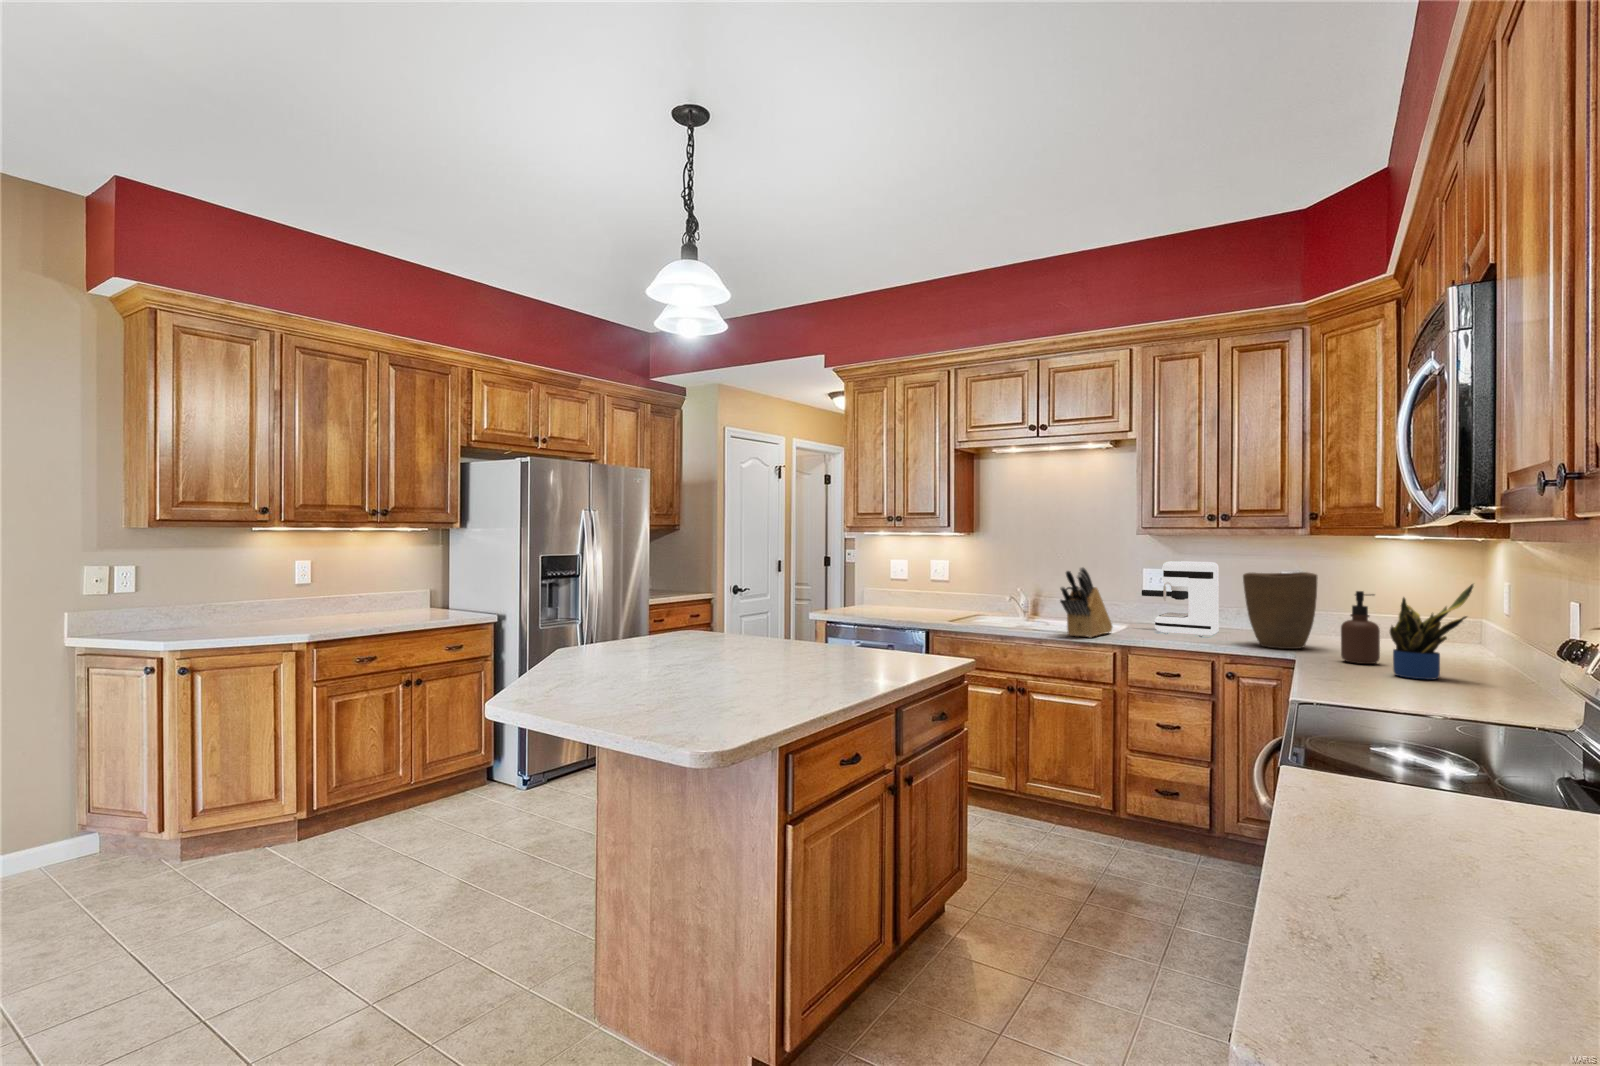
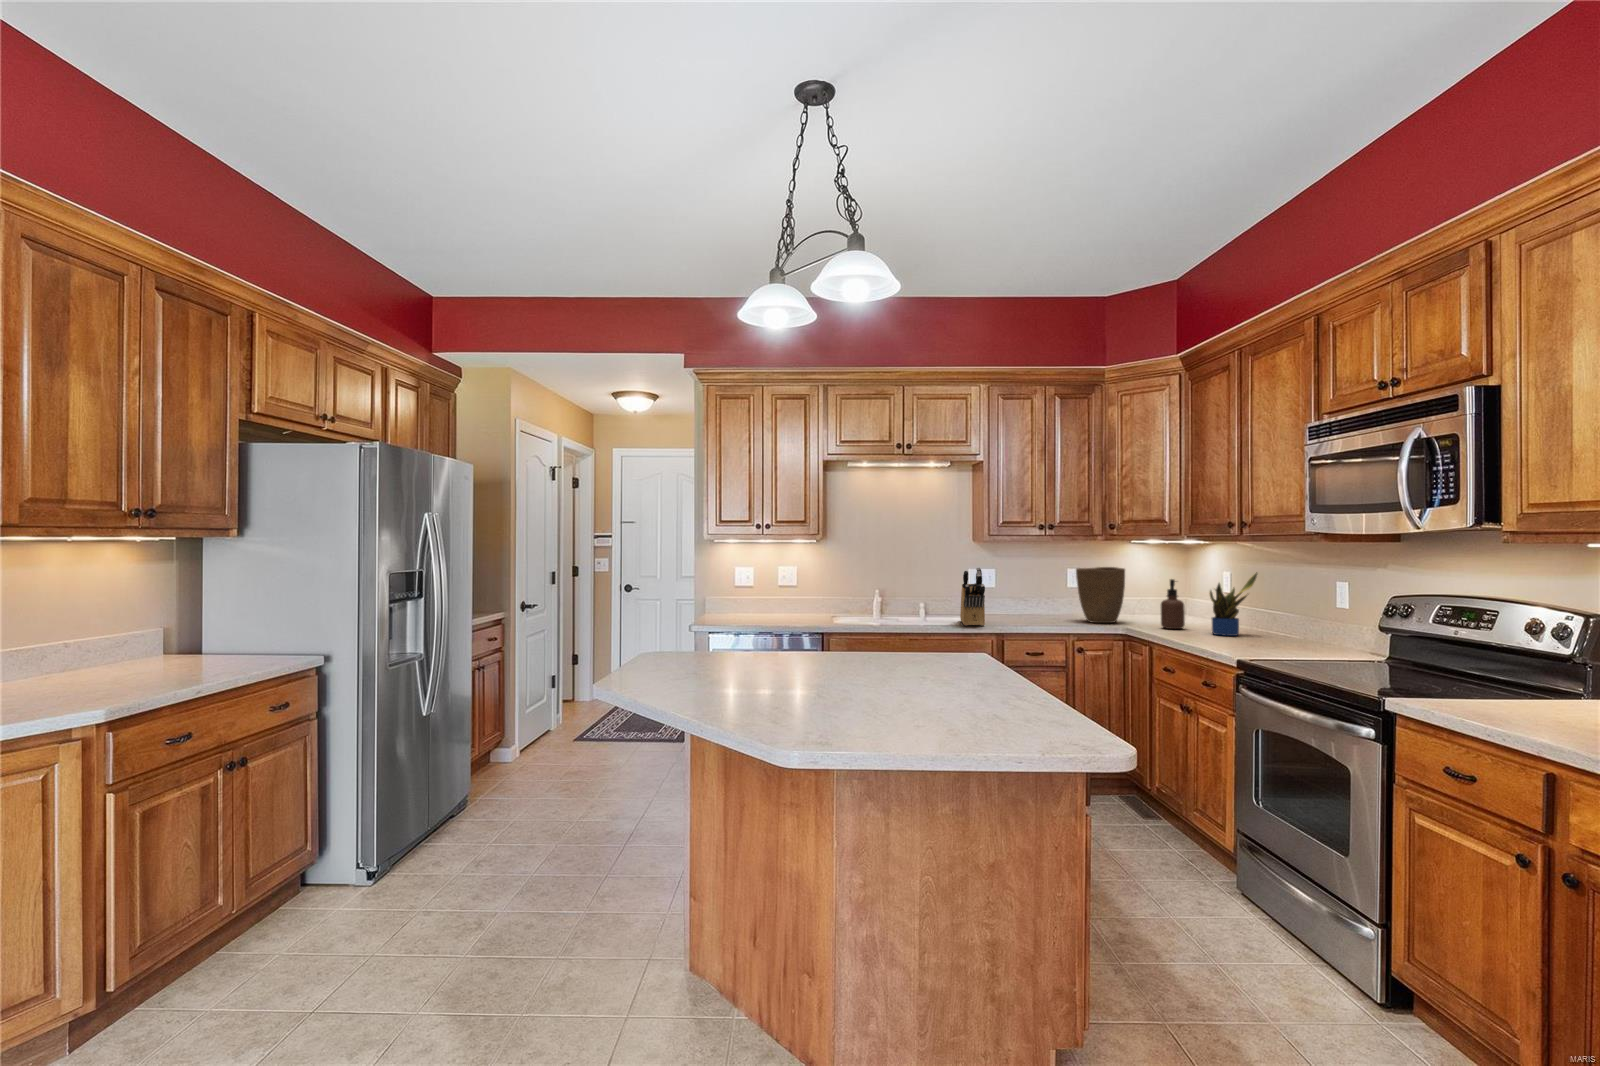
coffee maker: present [1142,561,1219,636] -> none [982,560,1044,618]

